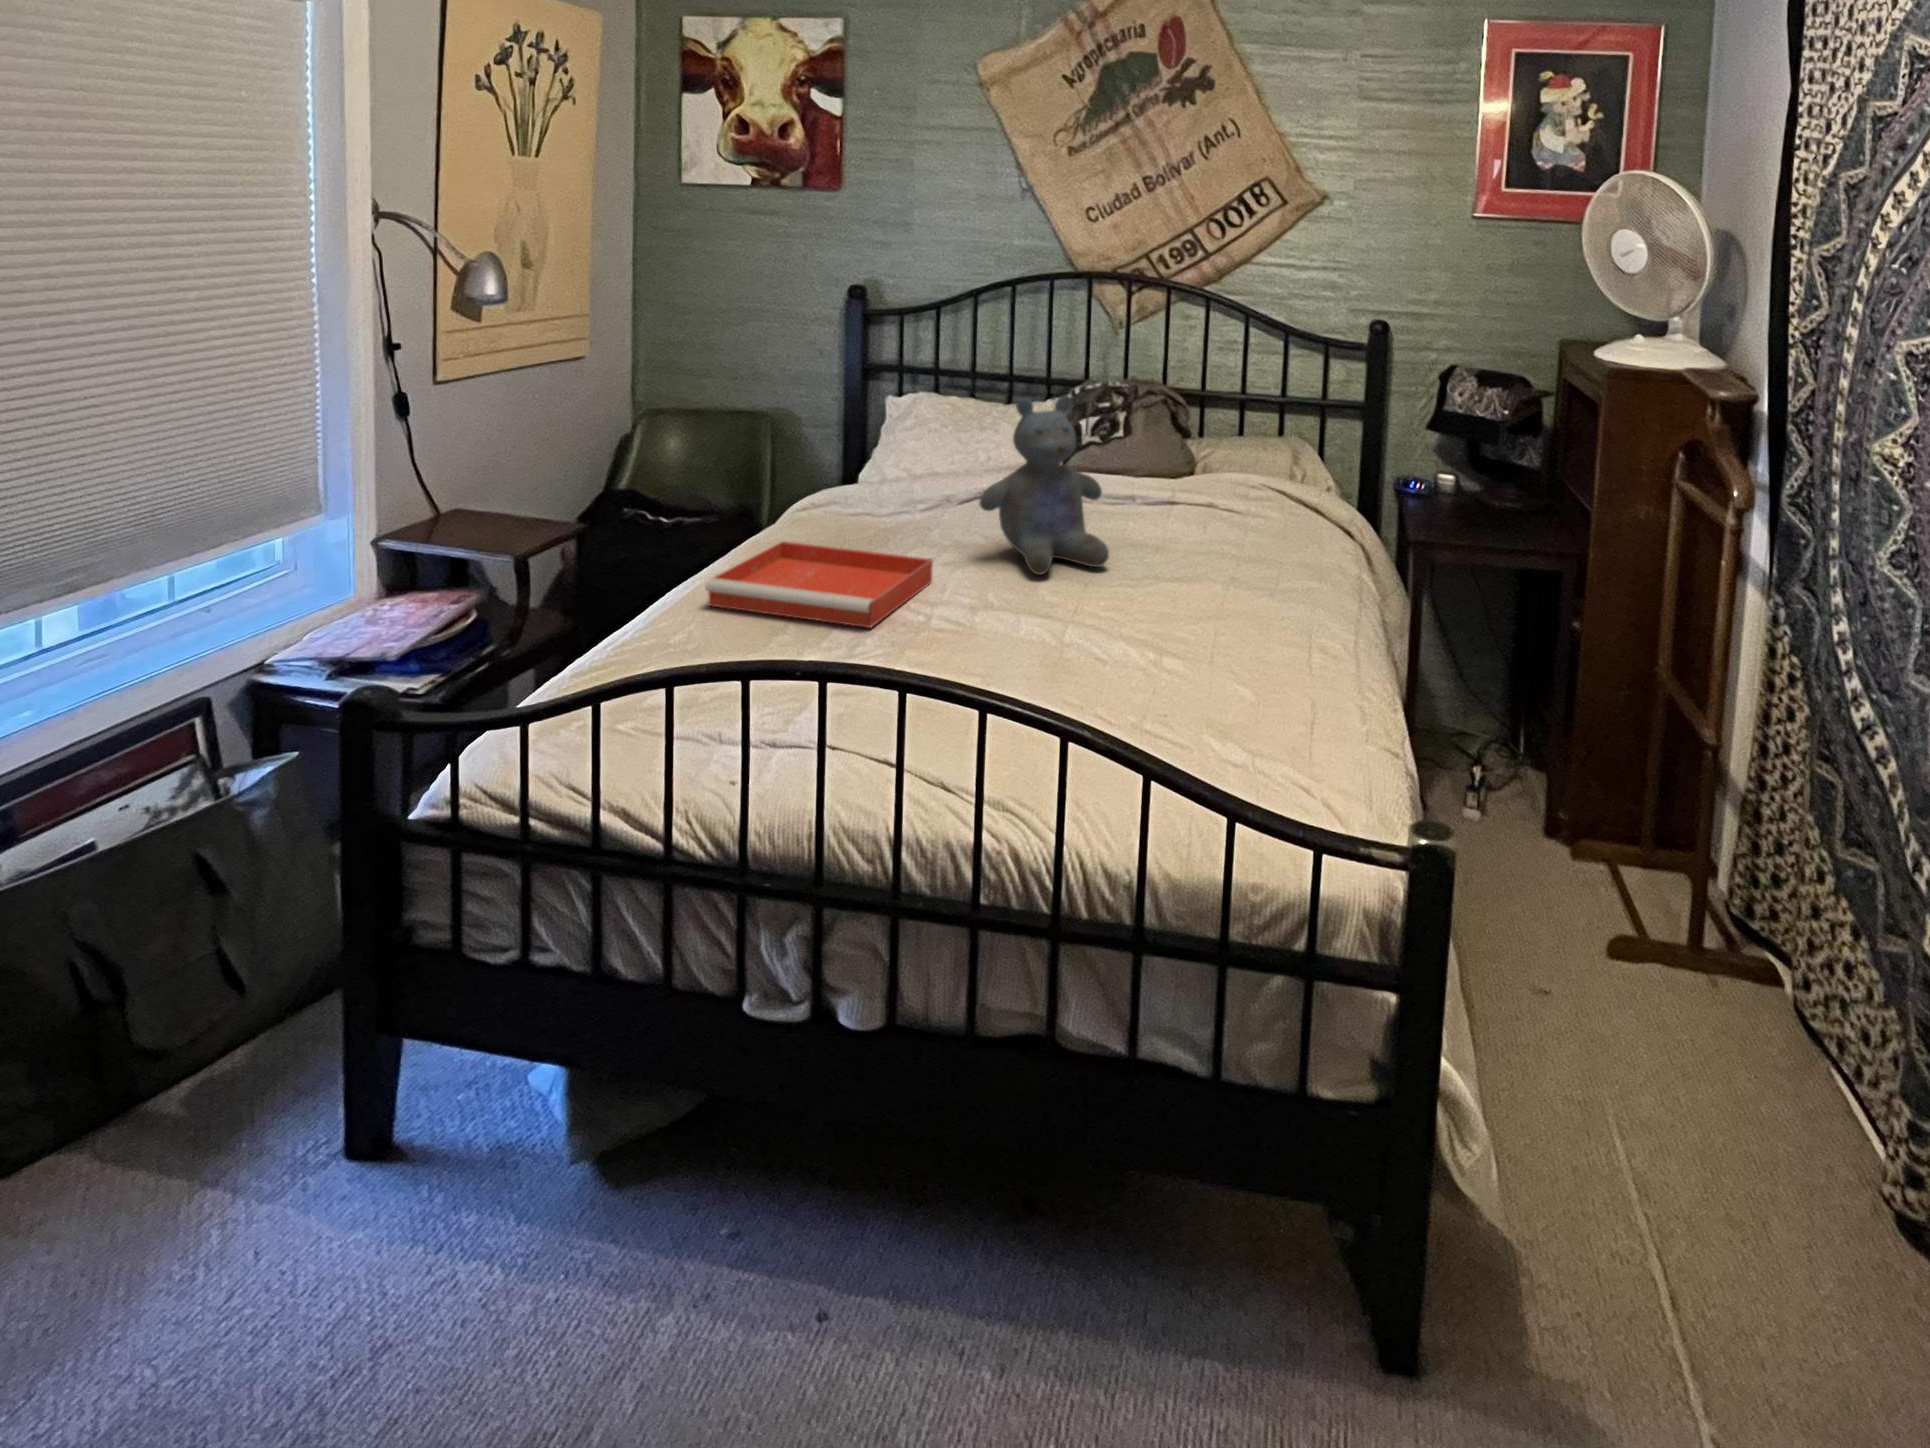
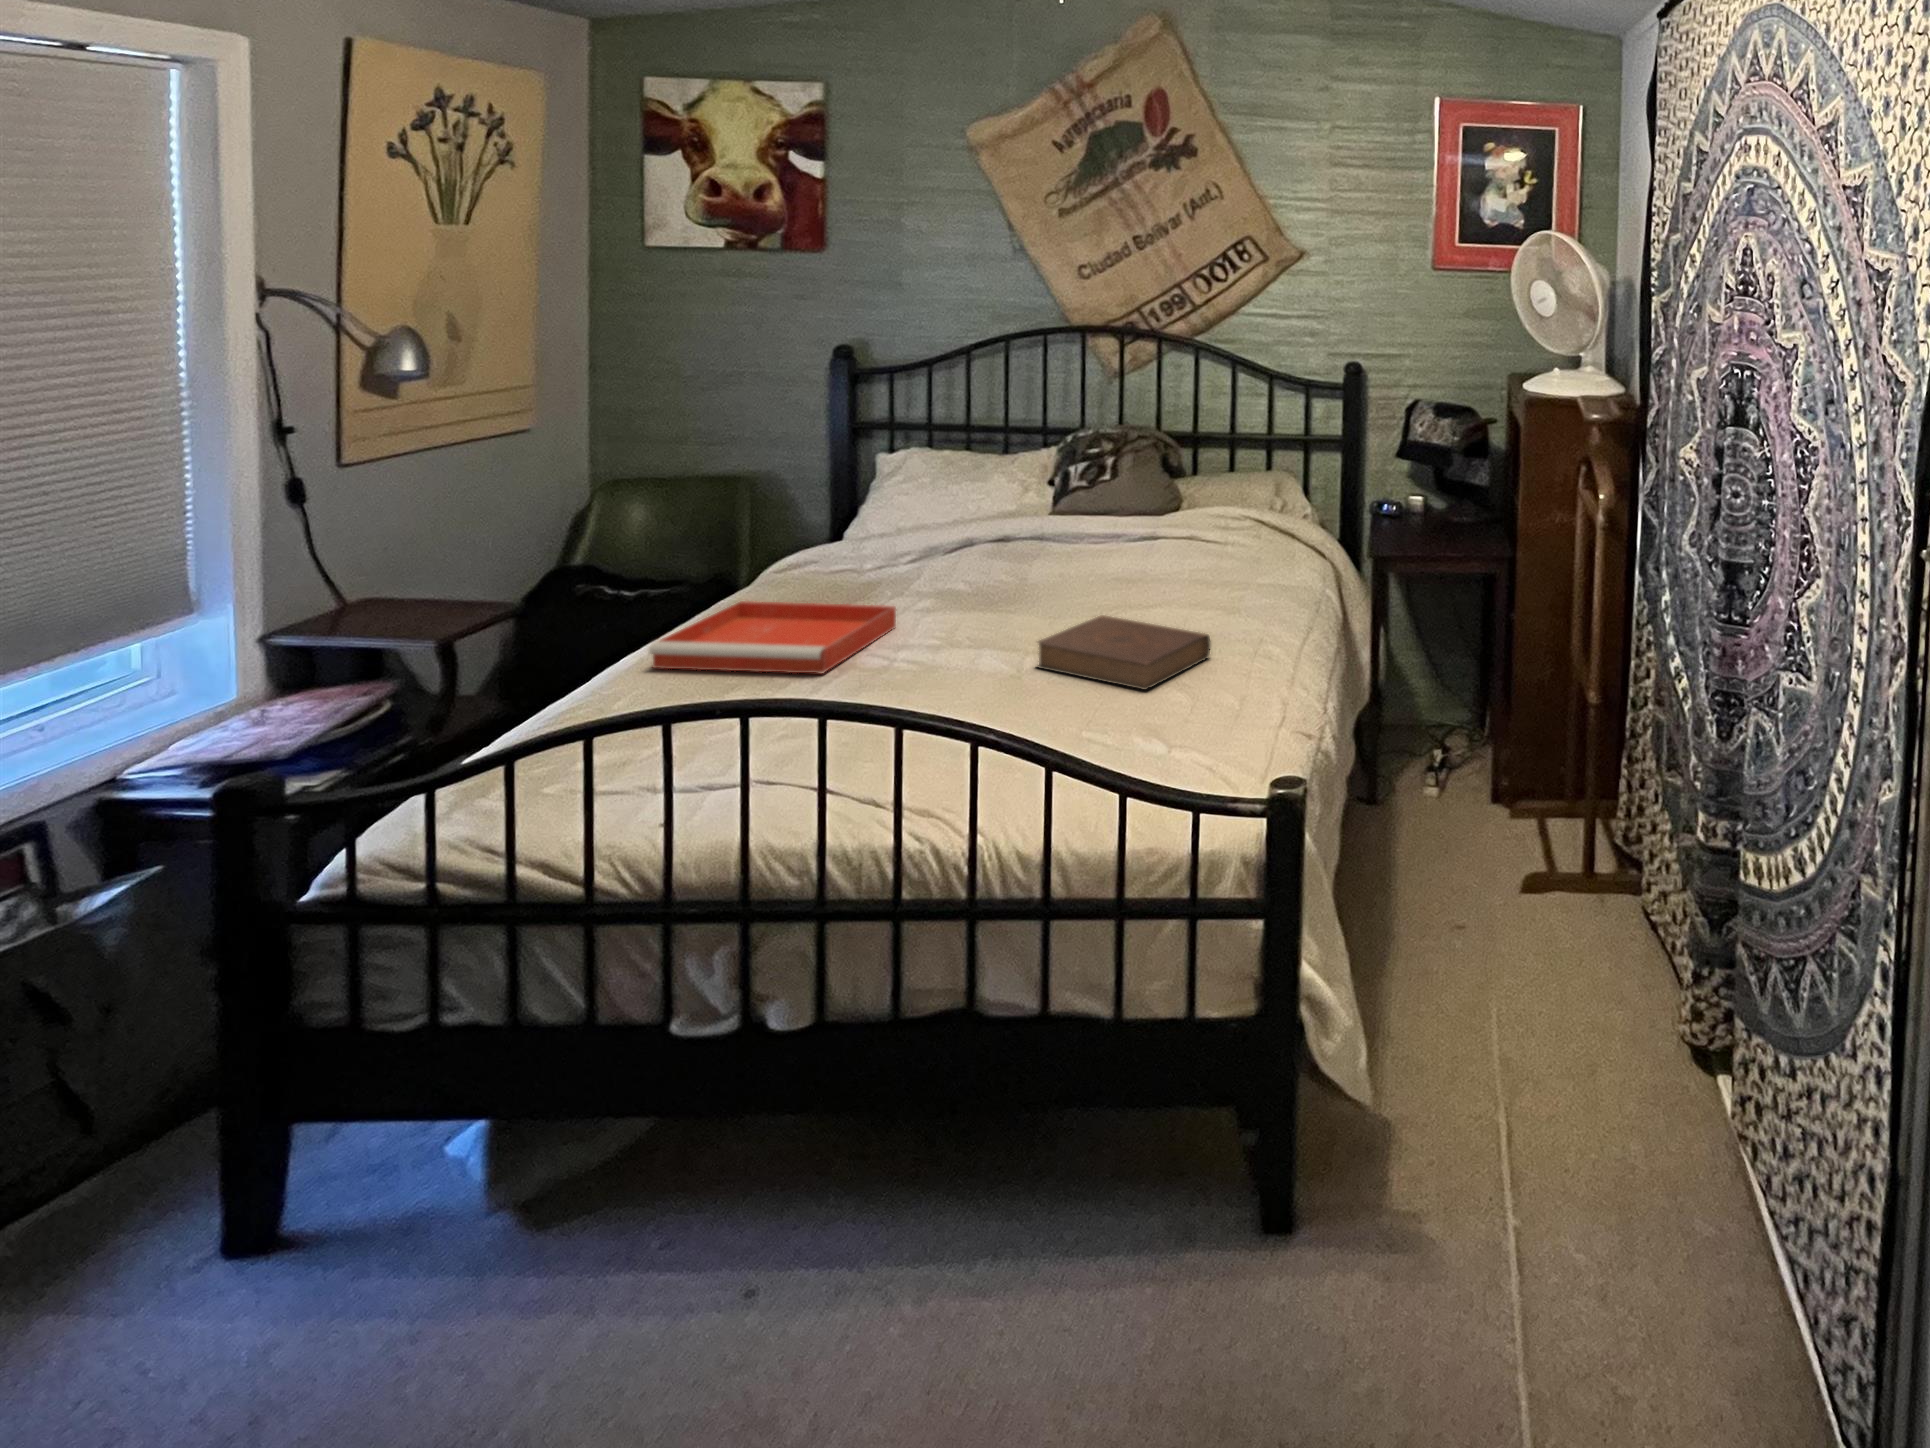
stuffed bear: present [979,396,1109,575] -> none [947,446,1075,612]
book: none [1084,588,1276,683] -> present [1038,615,1211,690]

